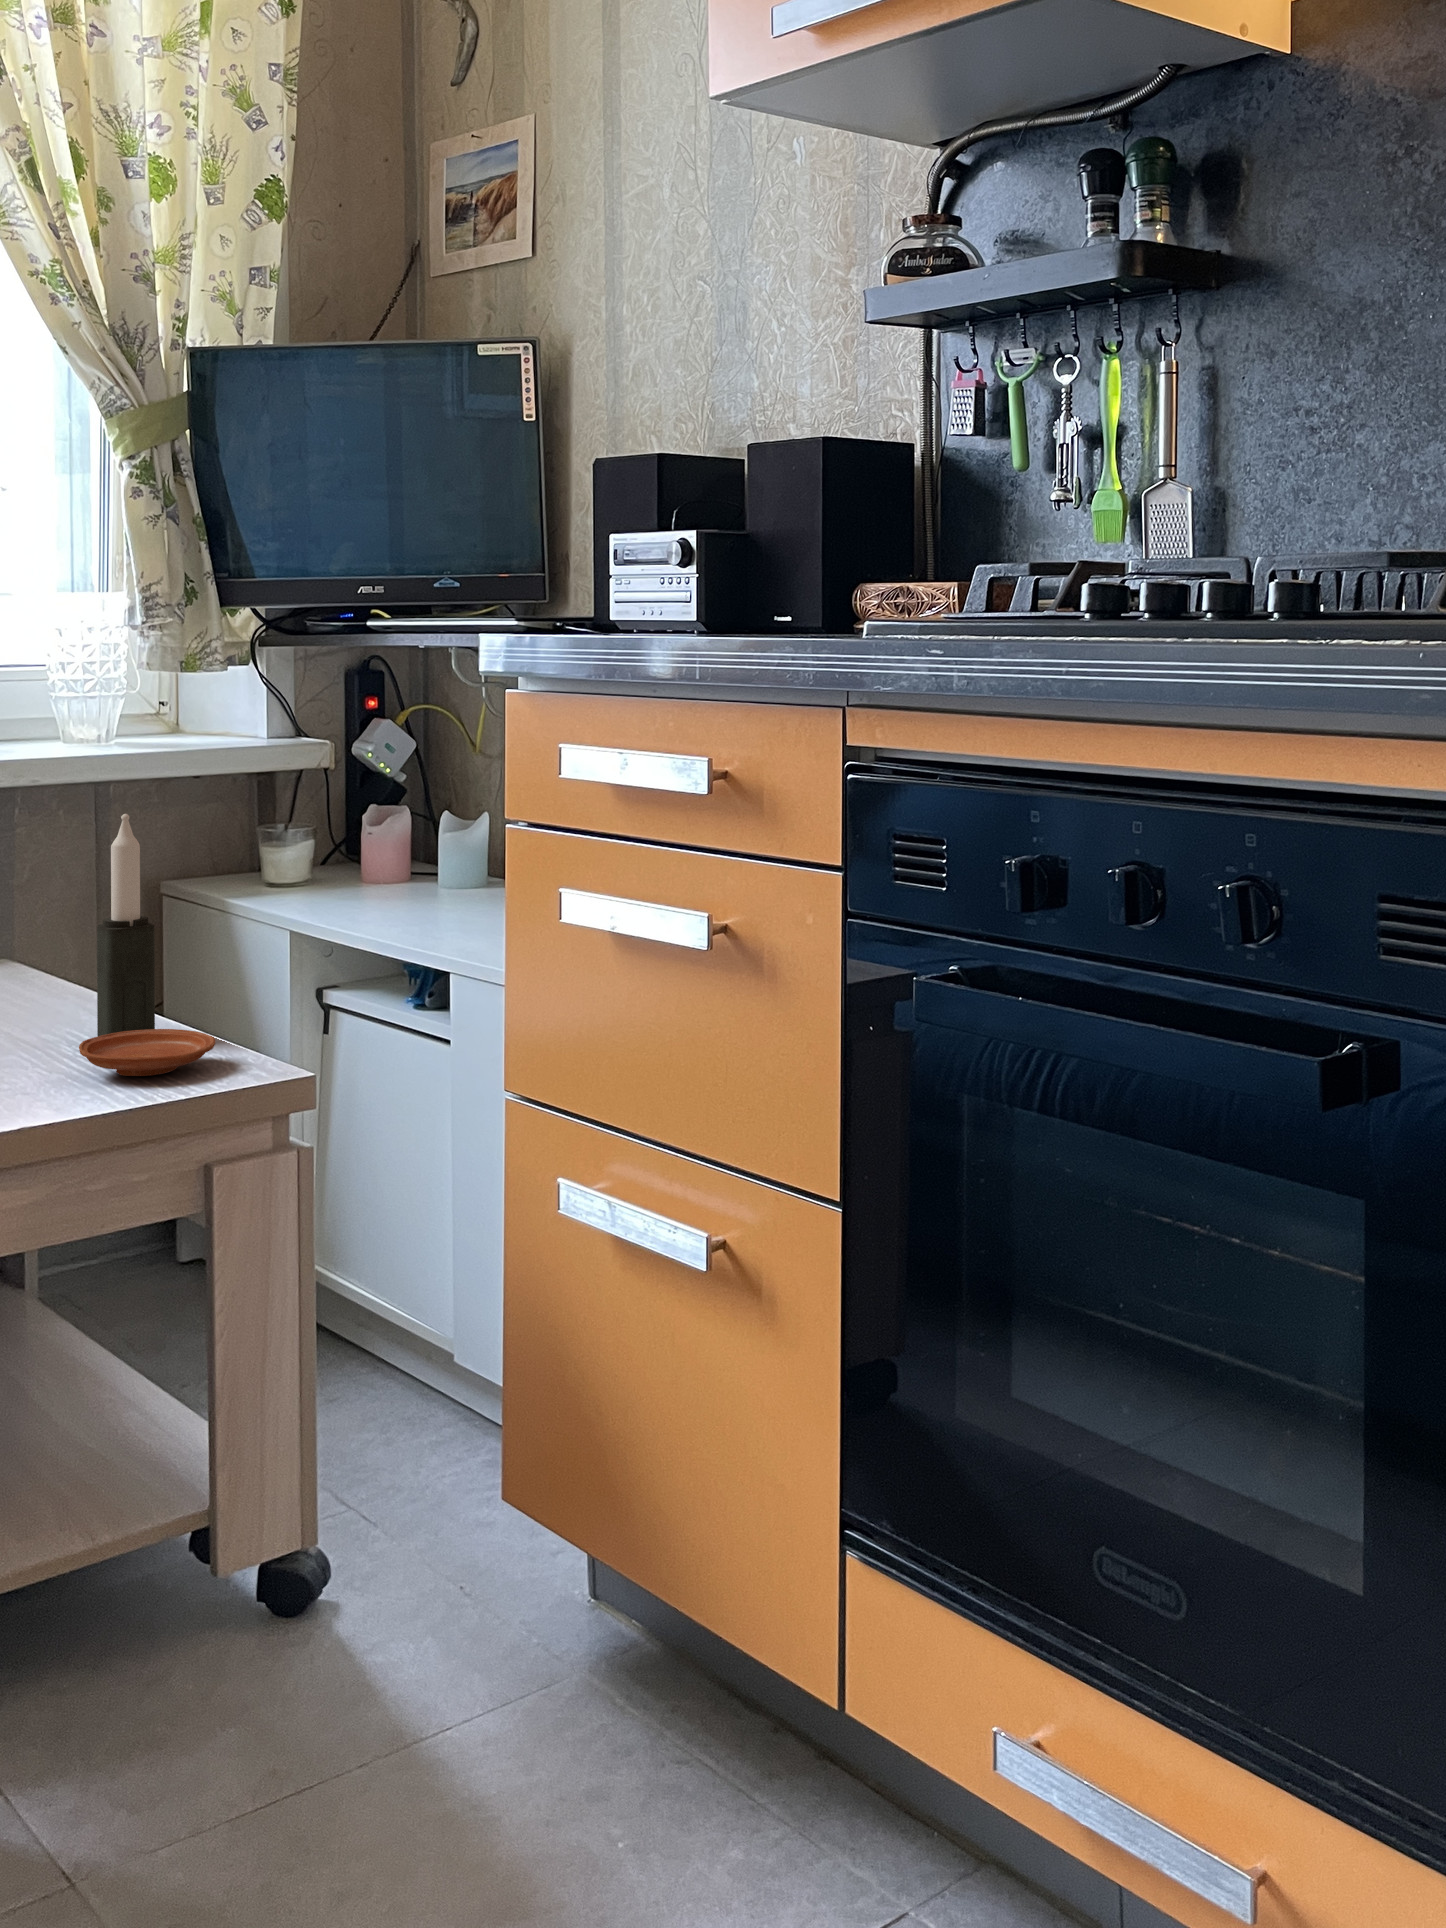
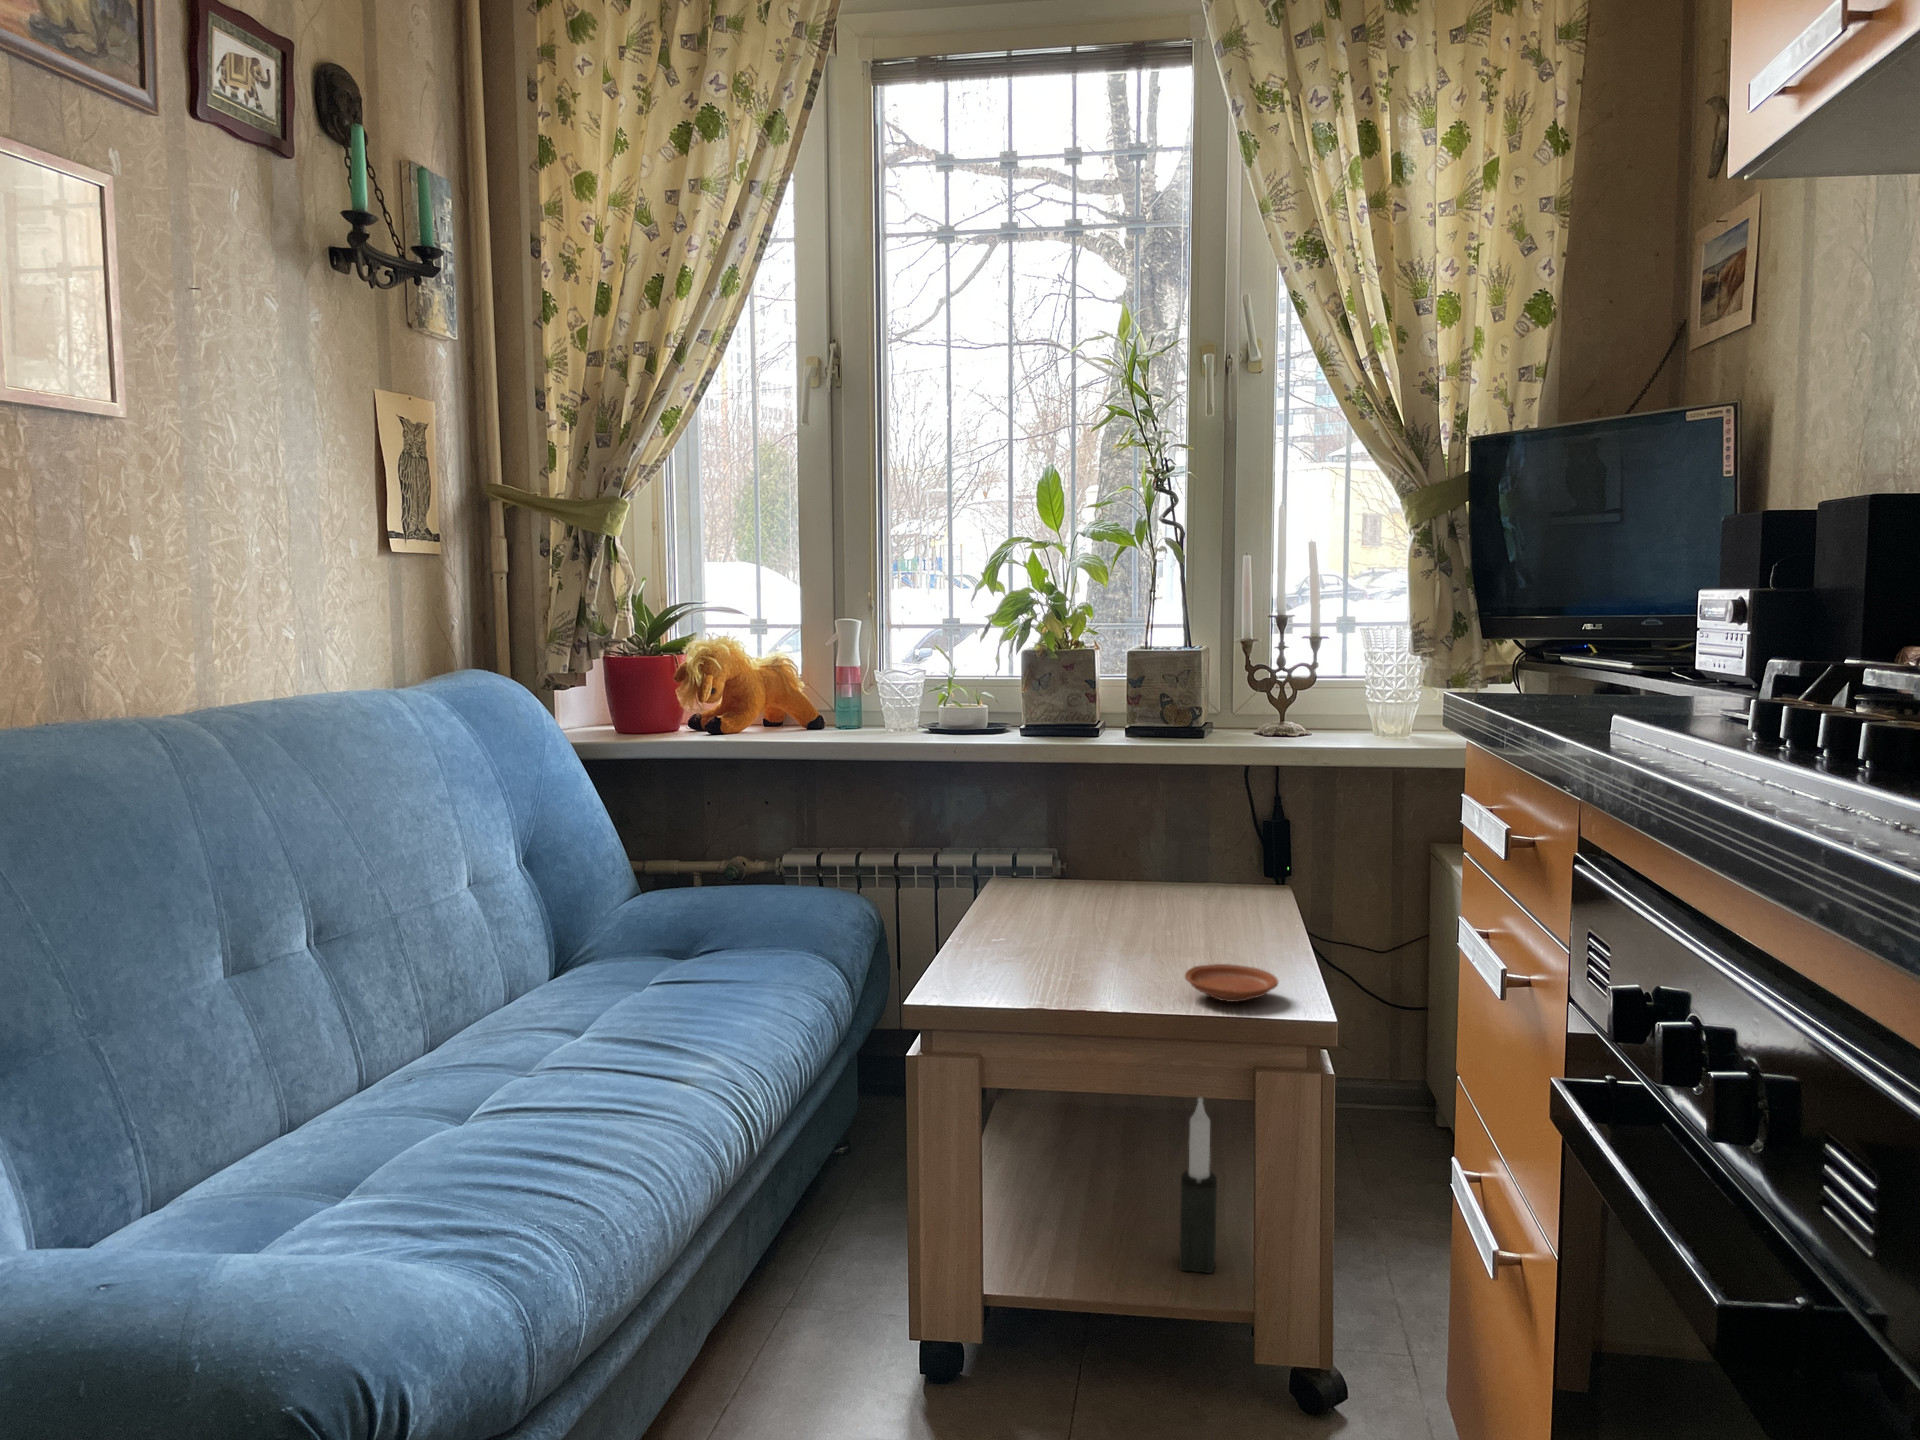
candle: present [97,814,155,1036] -> present [1179,1097,1217,1273]

